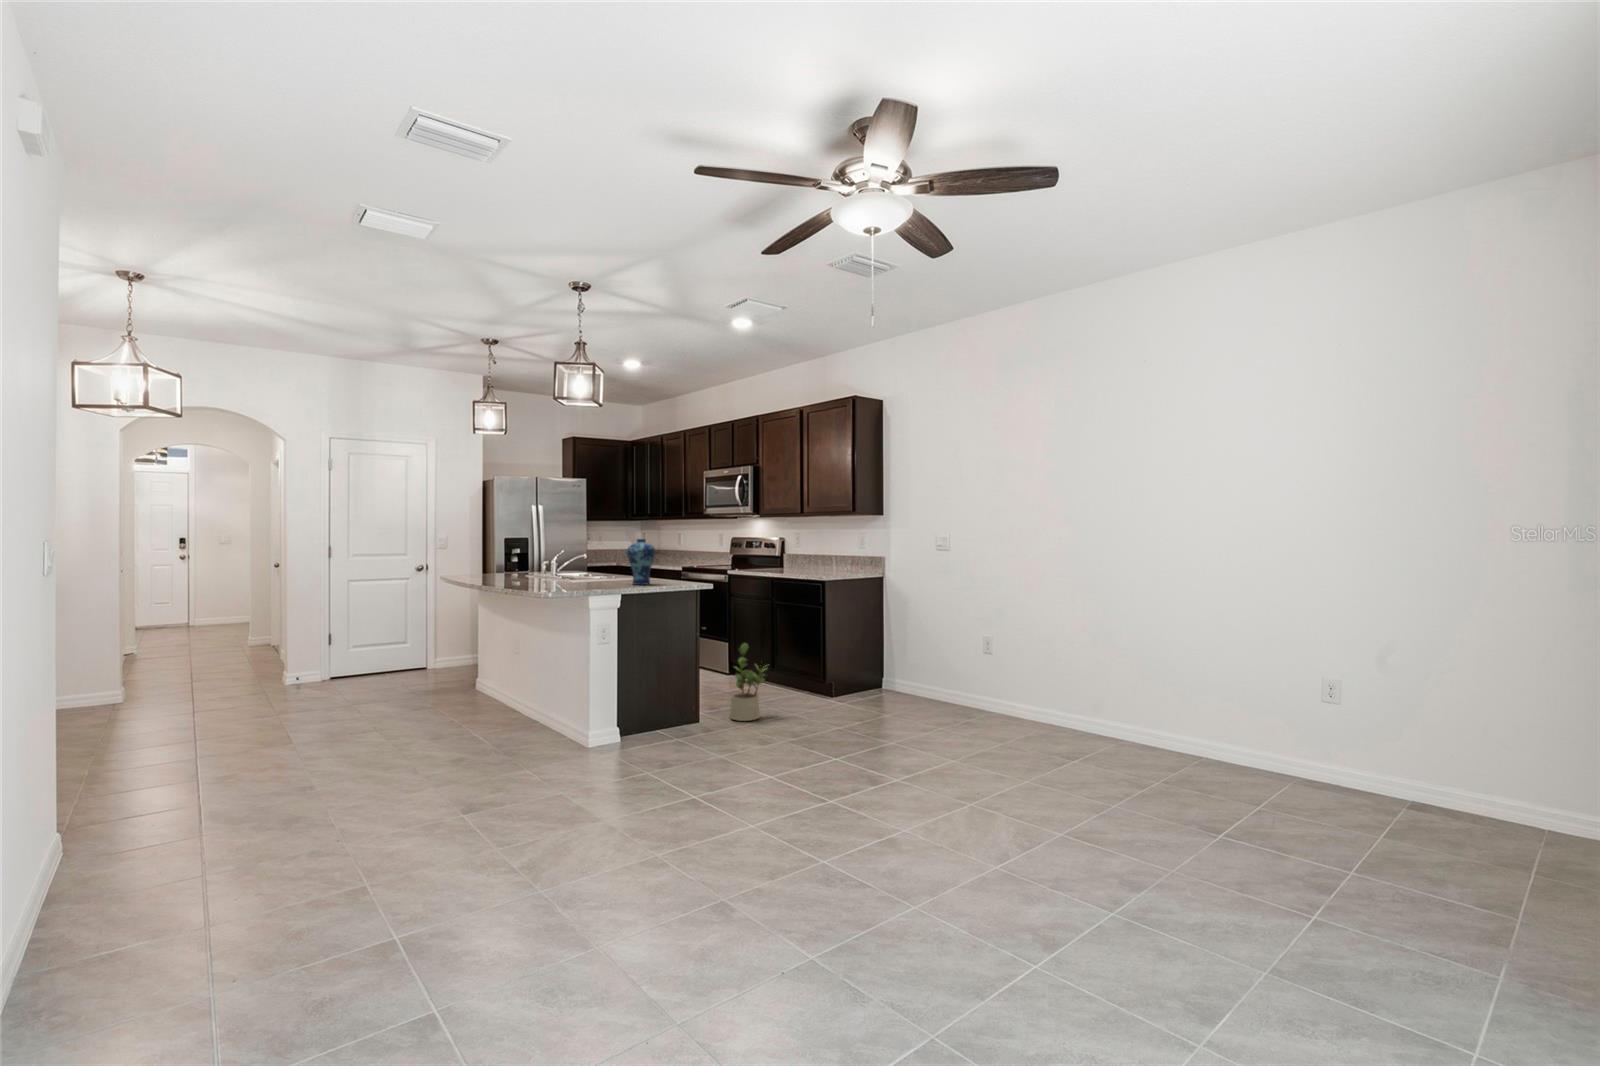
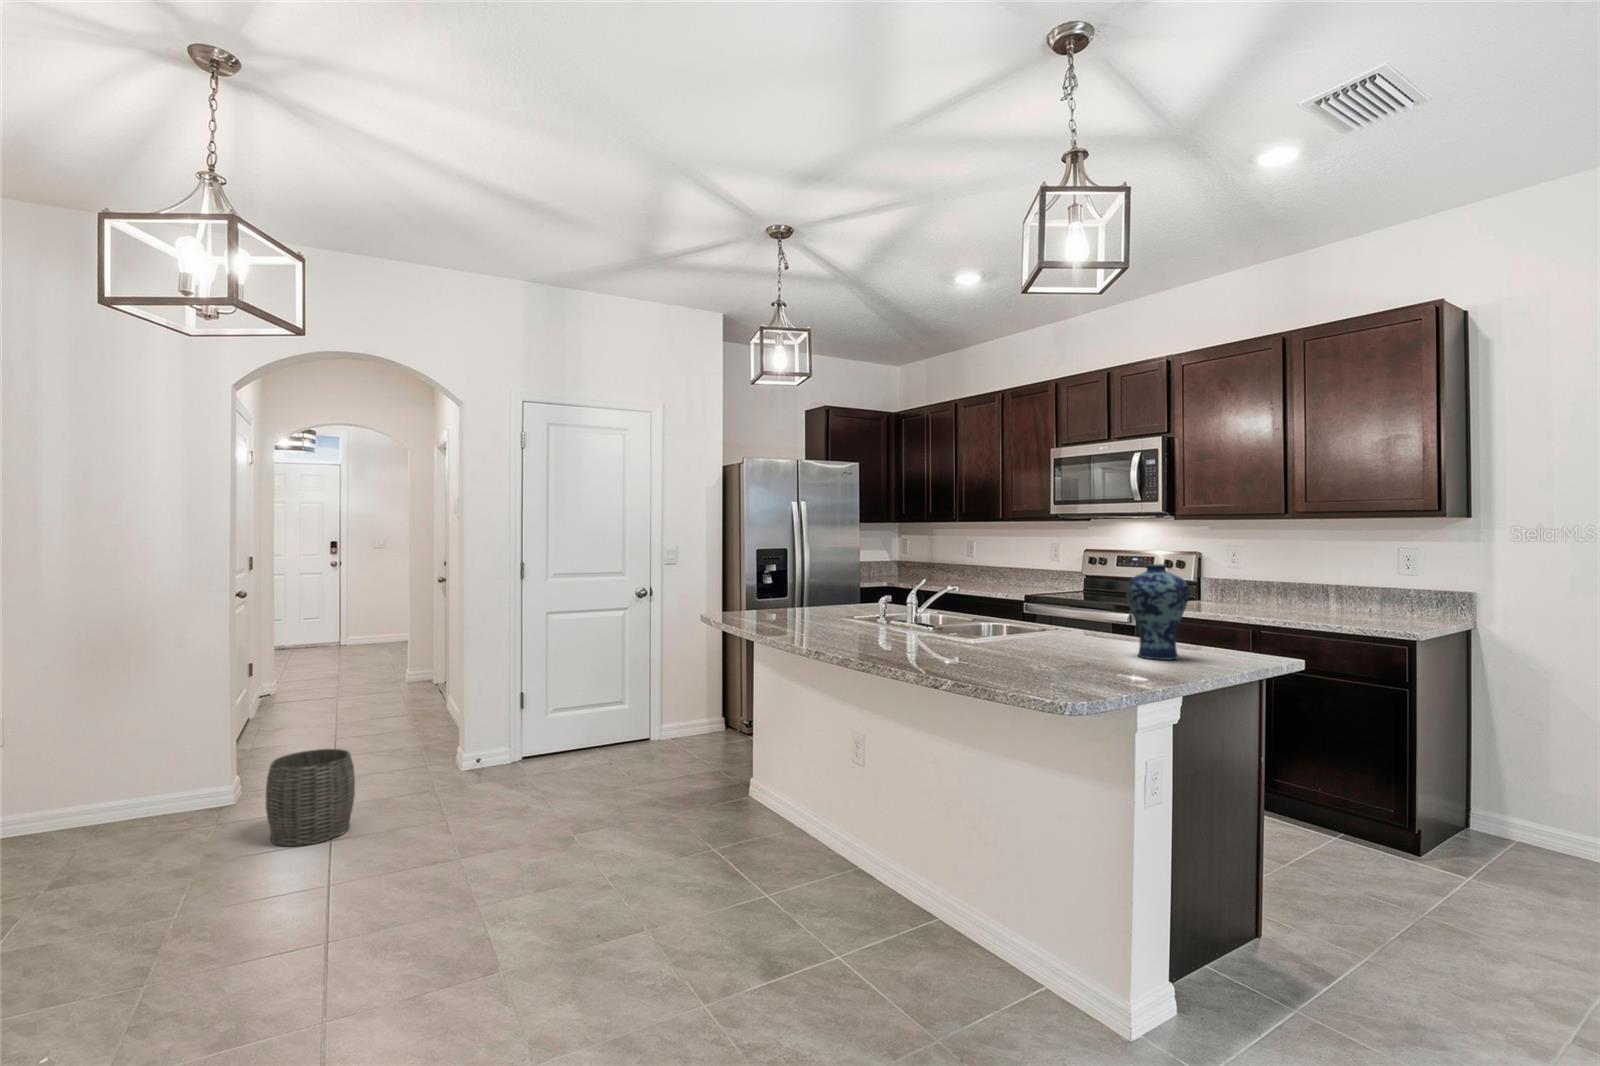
potted plant: present [730,643,767,721] -> none [1338,783,1429,955]
woven basket: none [154,659,211,712] -> present [266,749,355,846]

